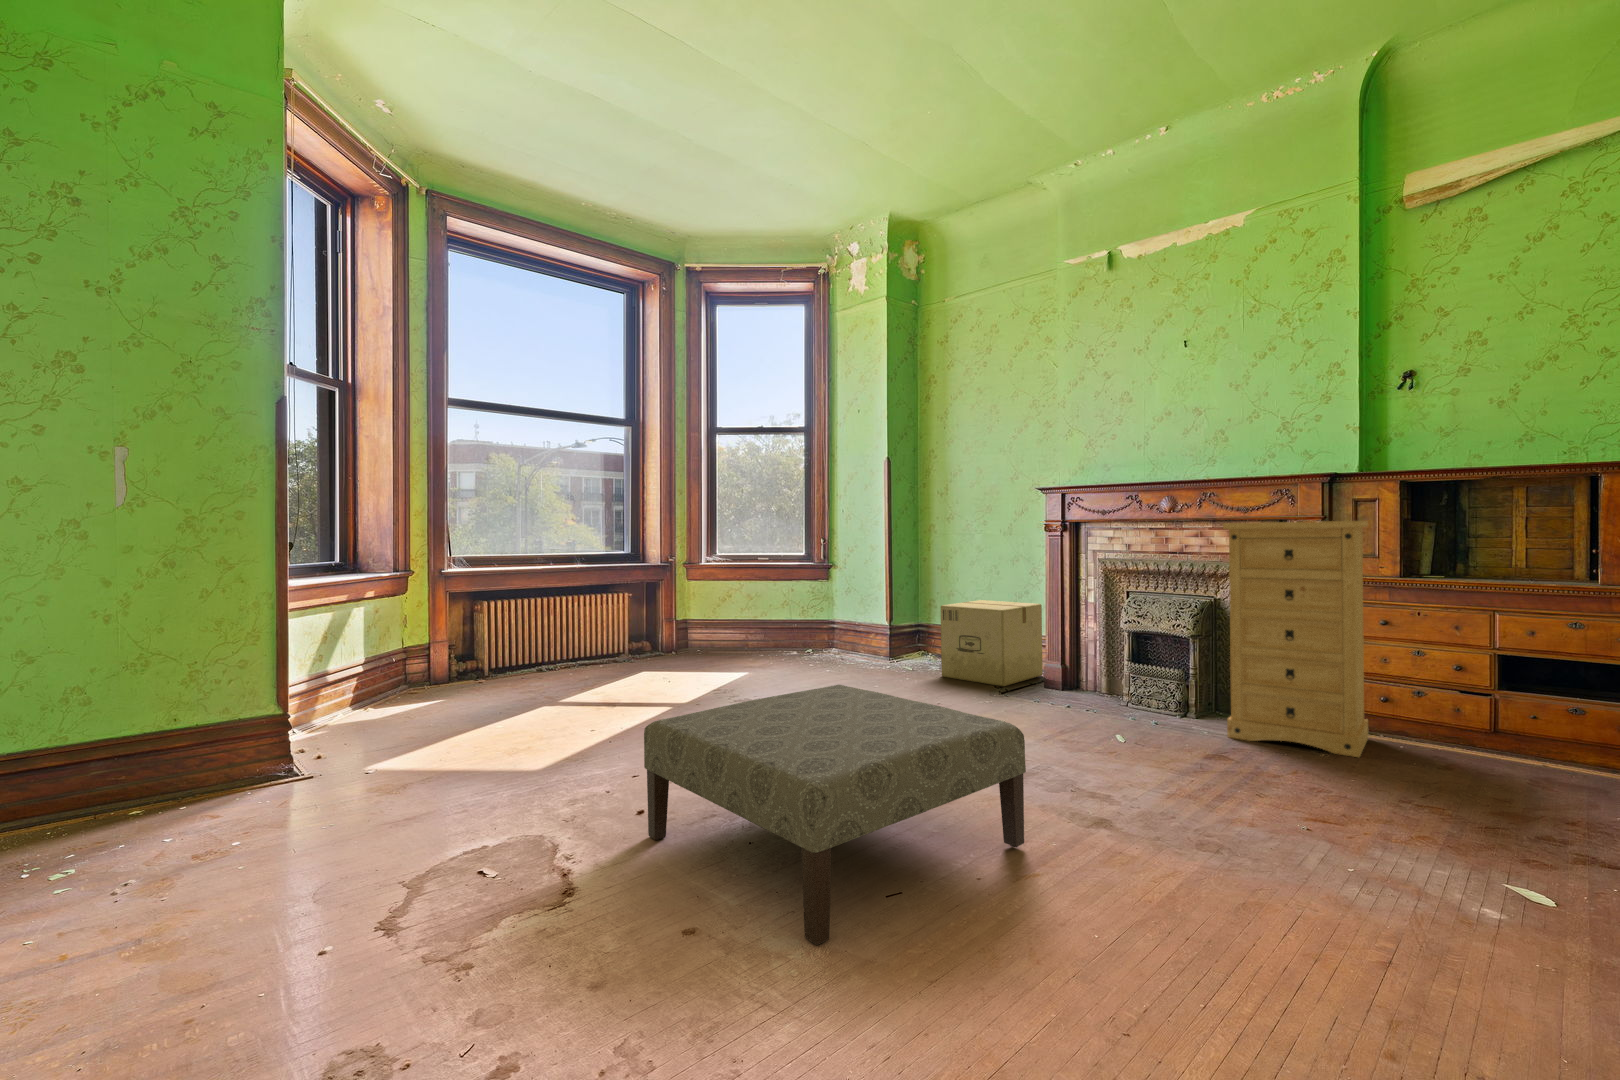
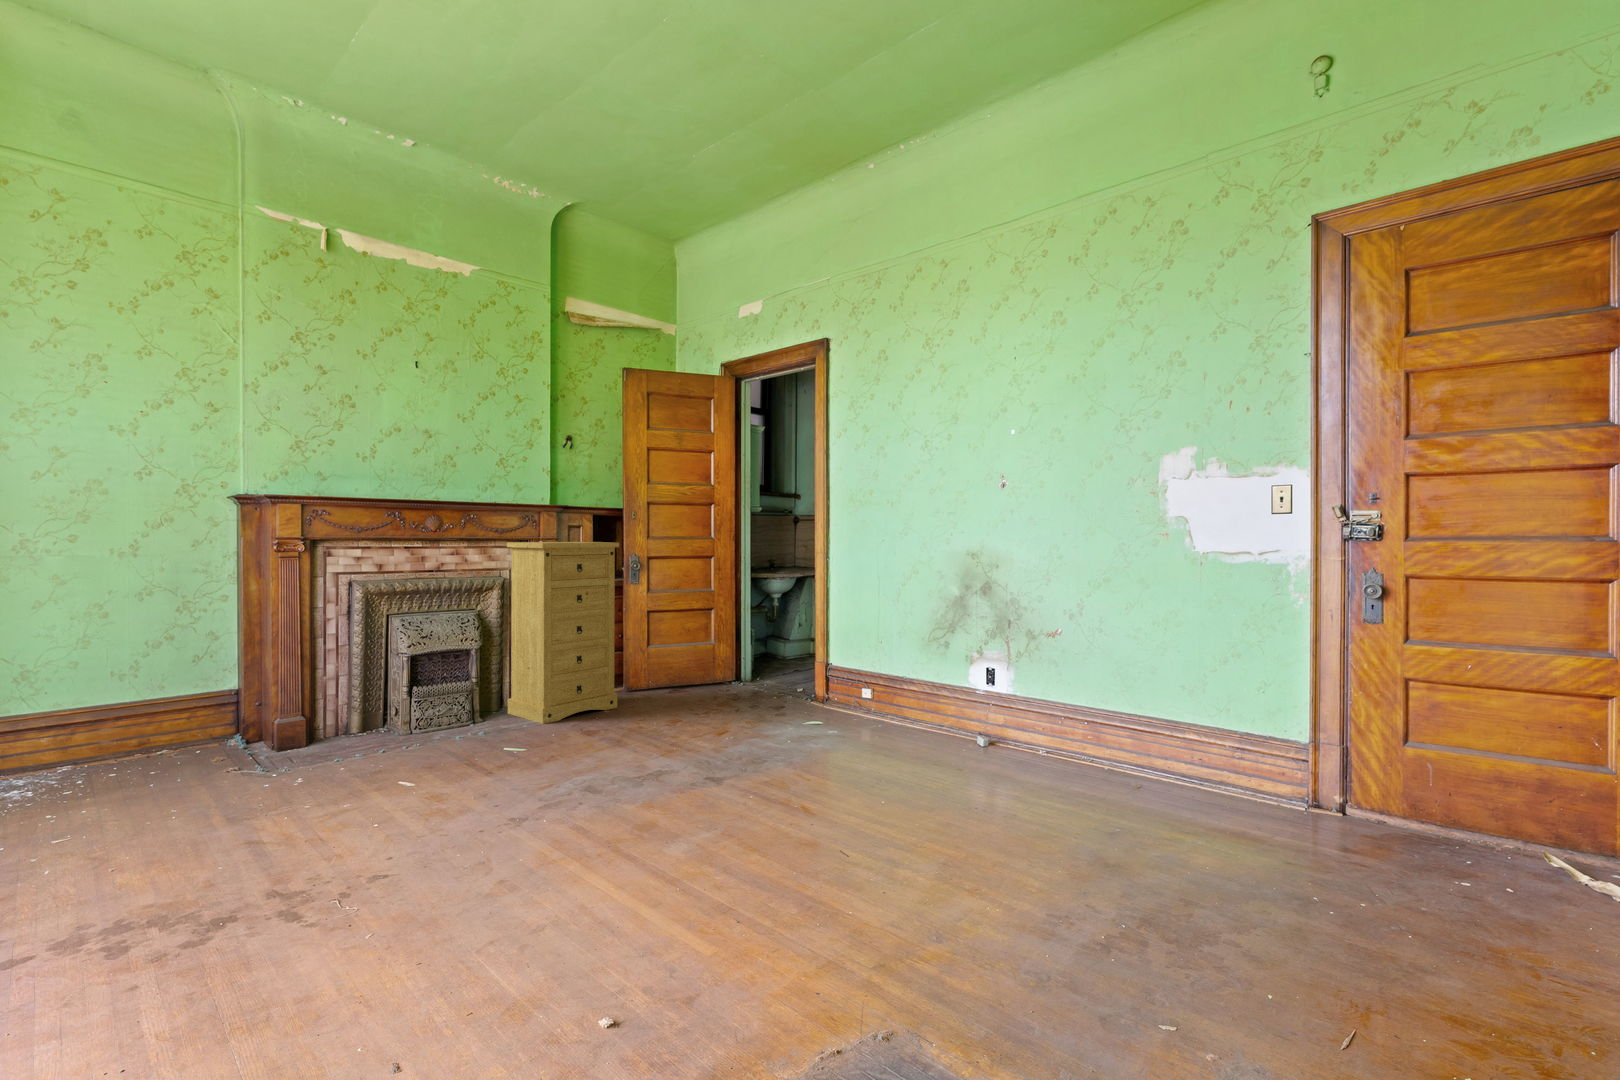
cardboard box: present [941,600,1043,686] -> none [70,649,228,795]
ottoman: present [644,685,1026,945] -> none [540,707,930,990]

